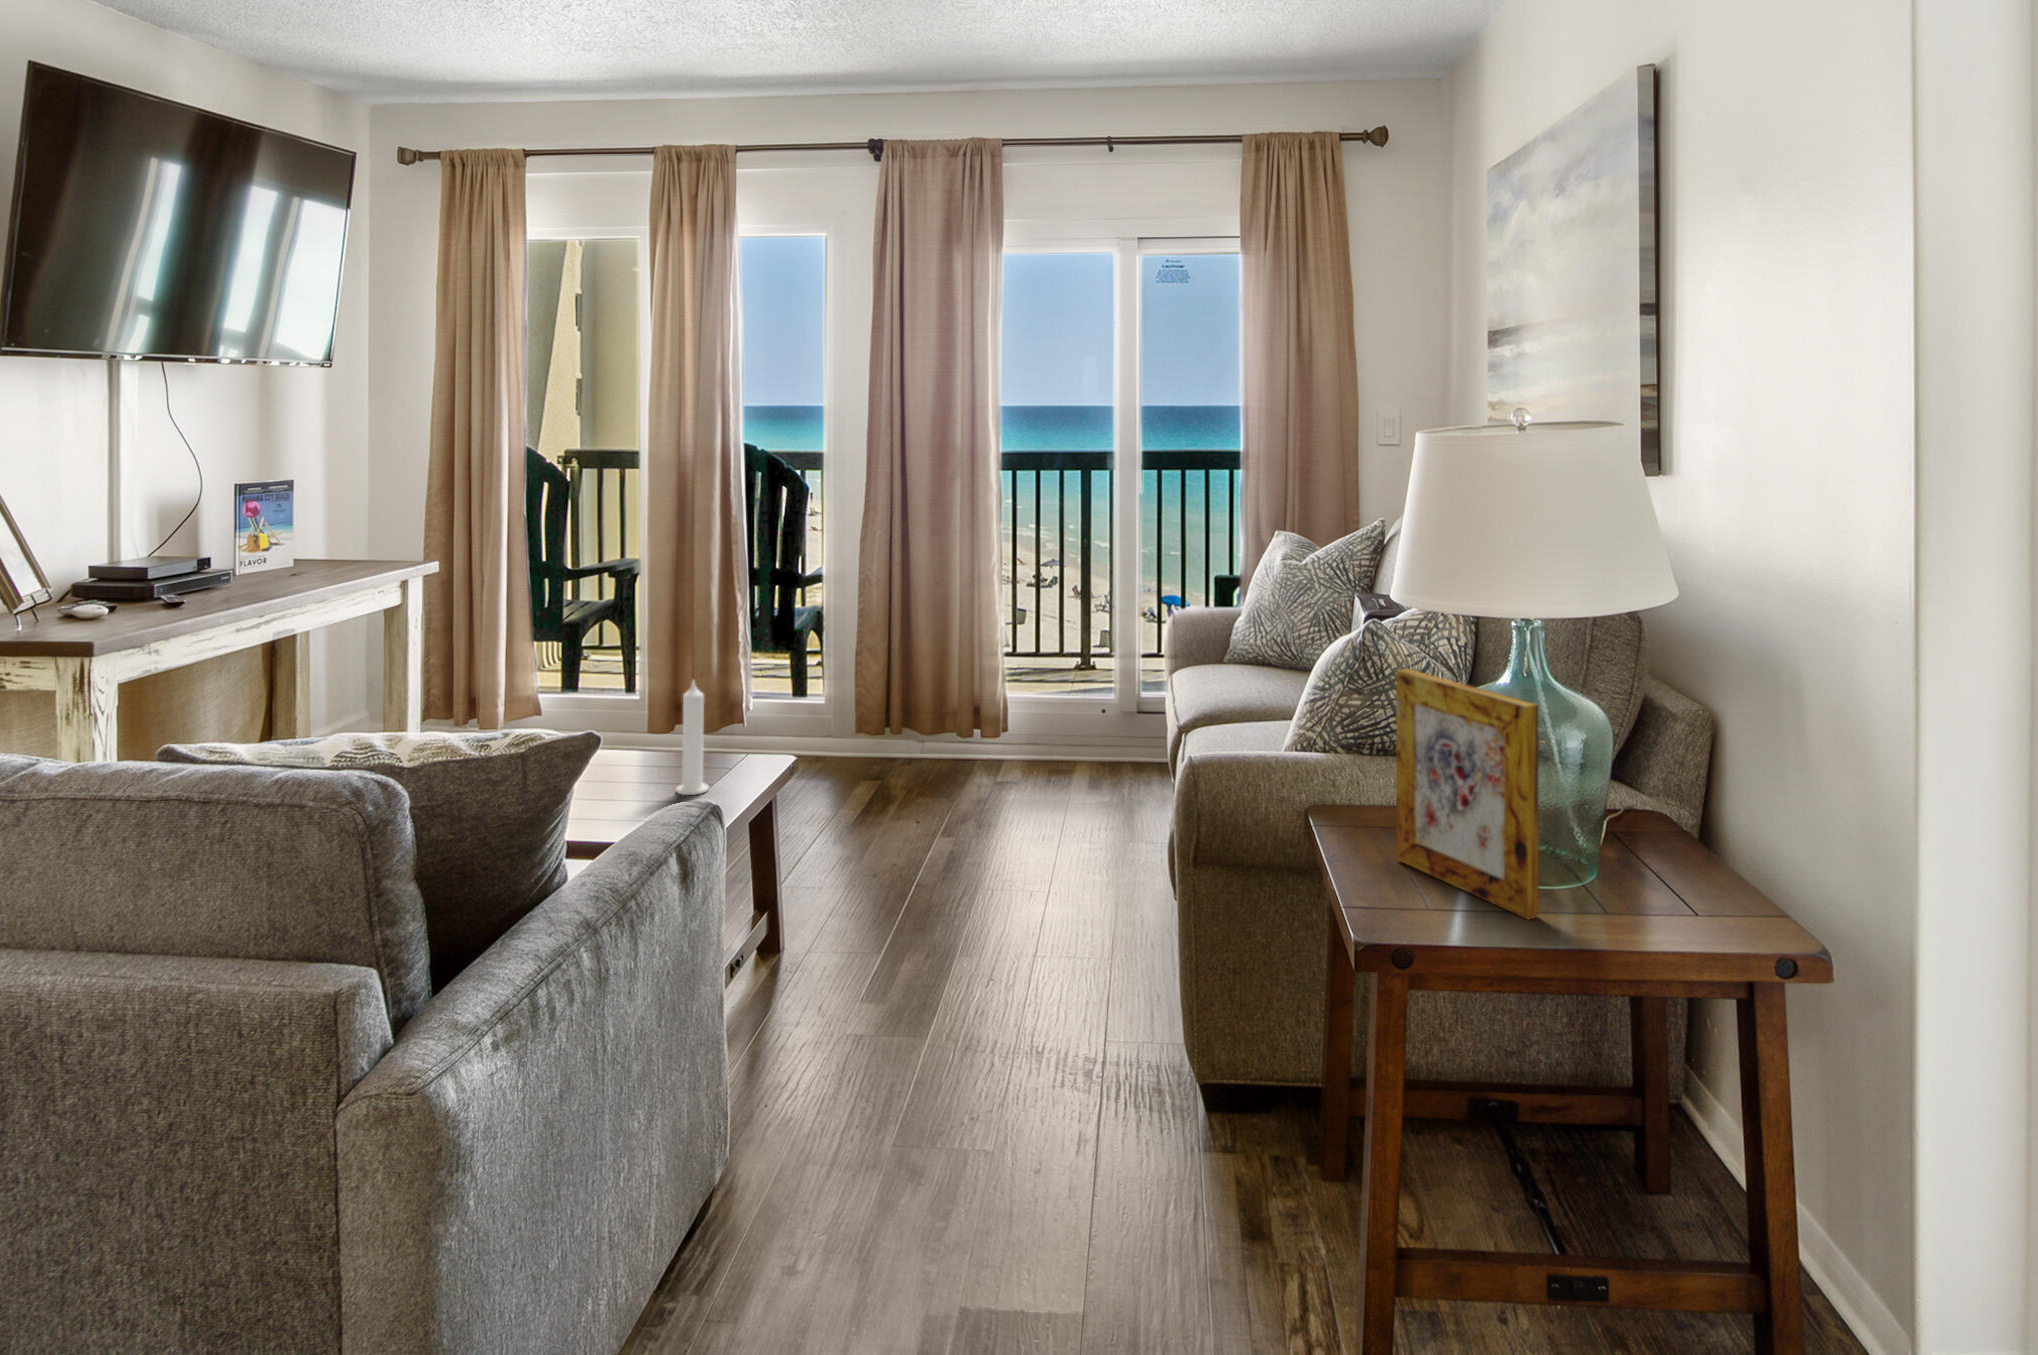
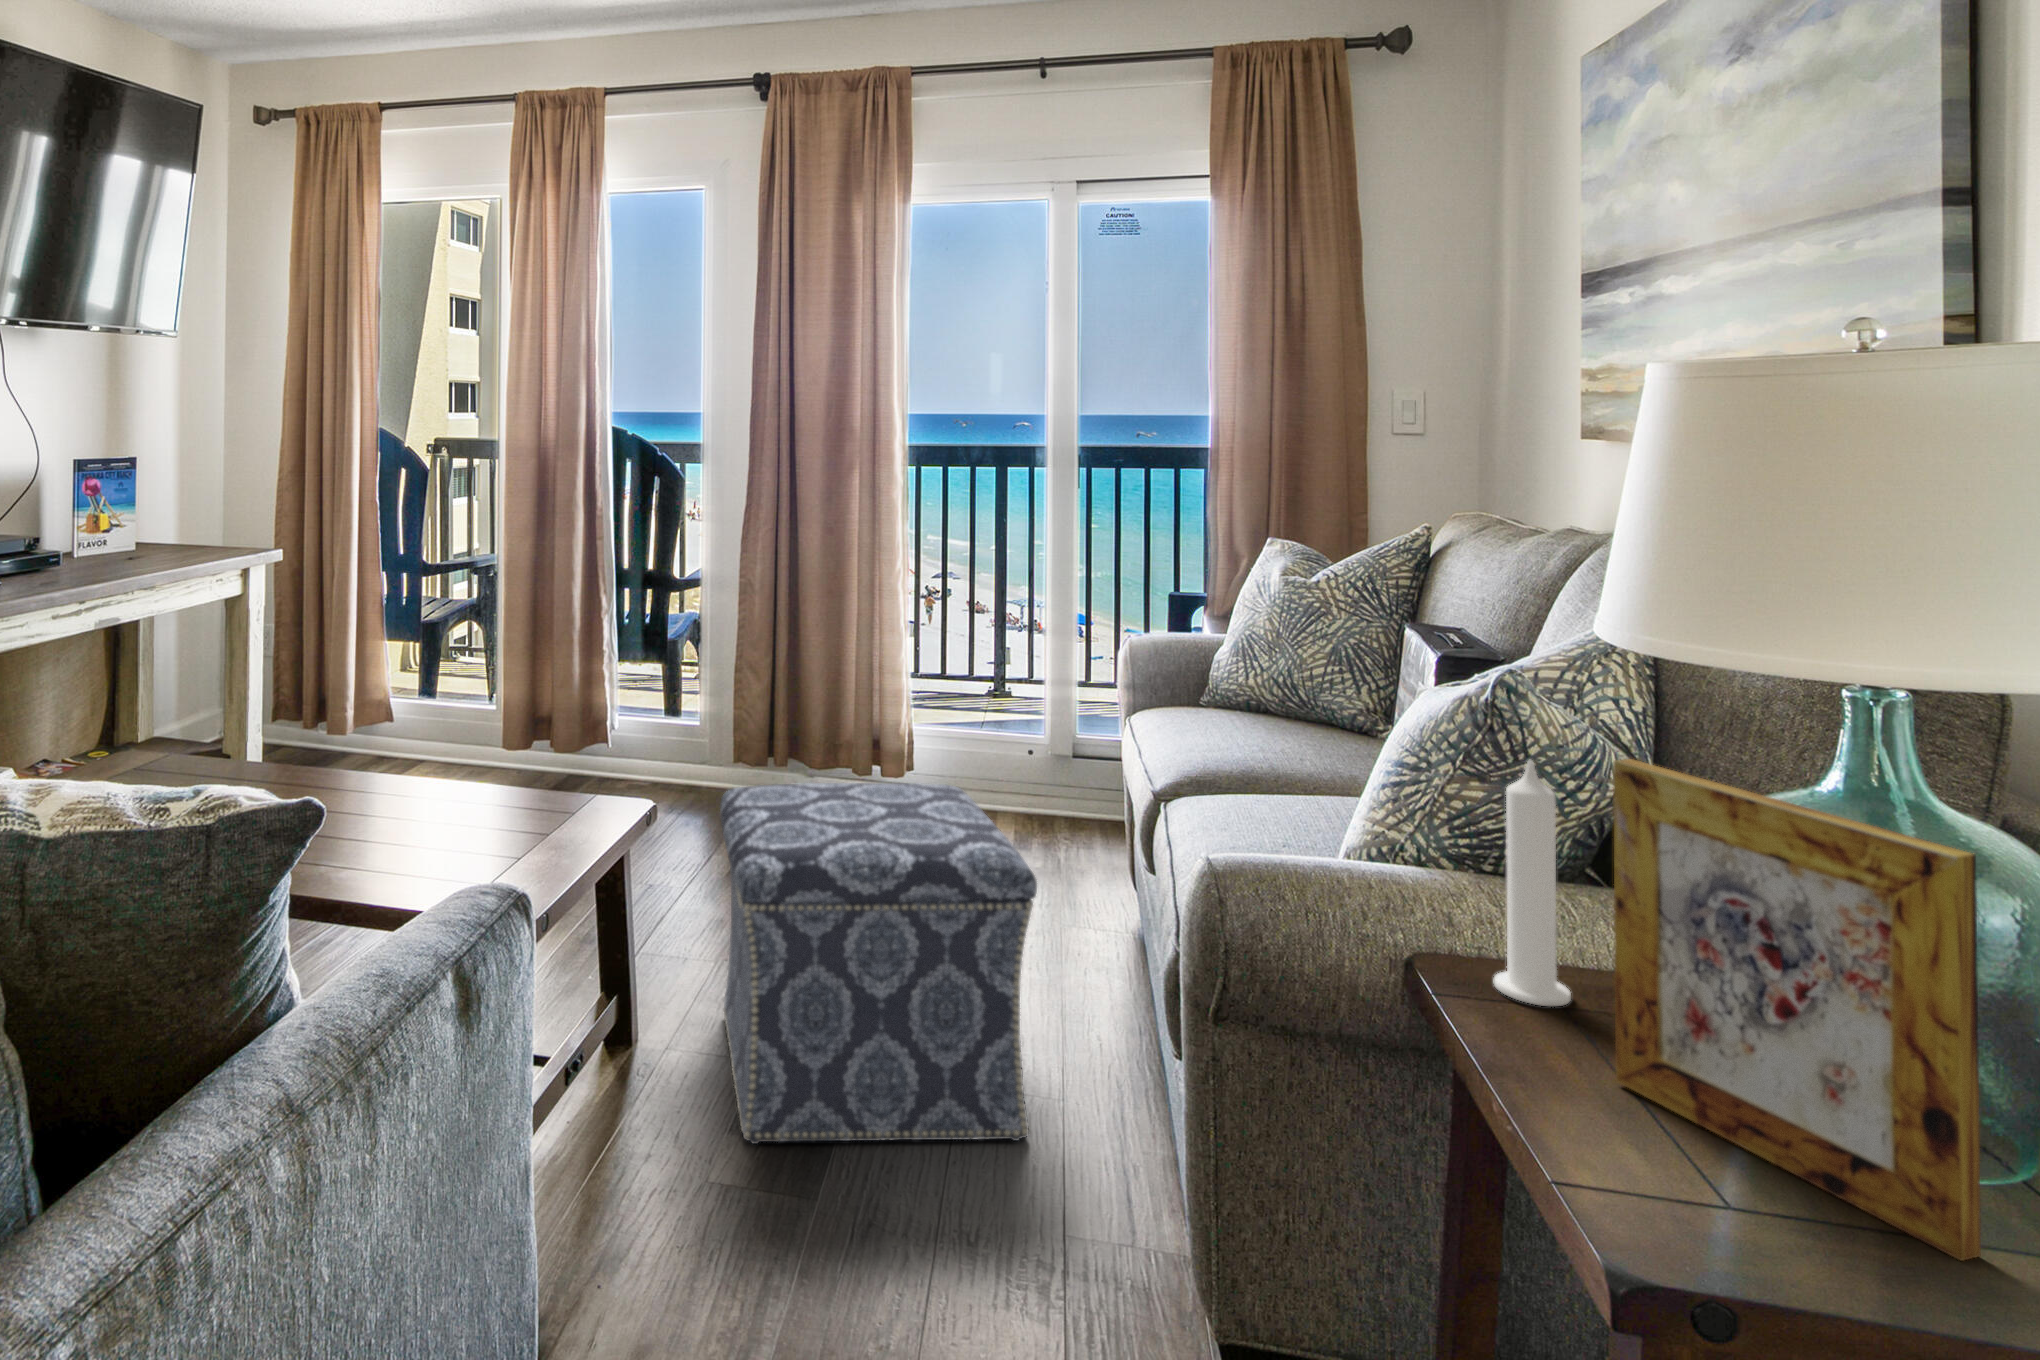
candle: present [676,680,709,795] -> present [1493,760,1571,1006]
ottoman: none [851,731,1090,1006] -> present [720,783,1037,1144]

